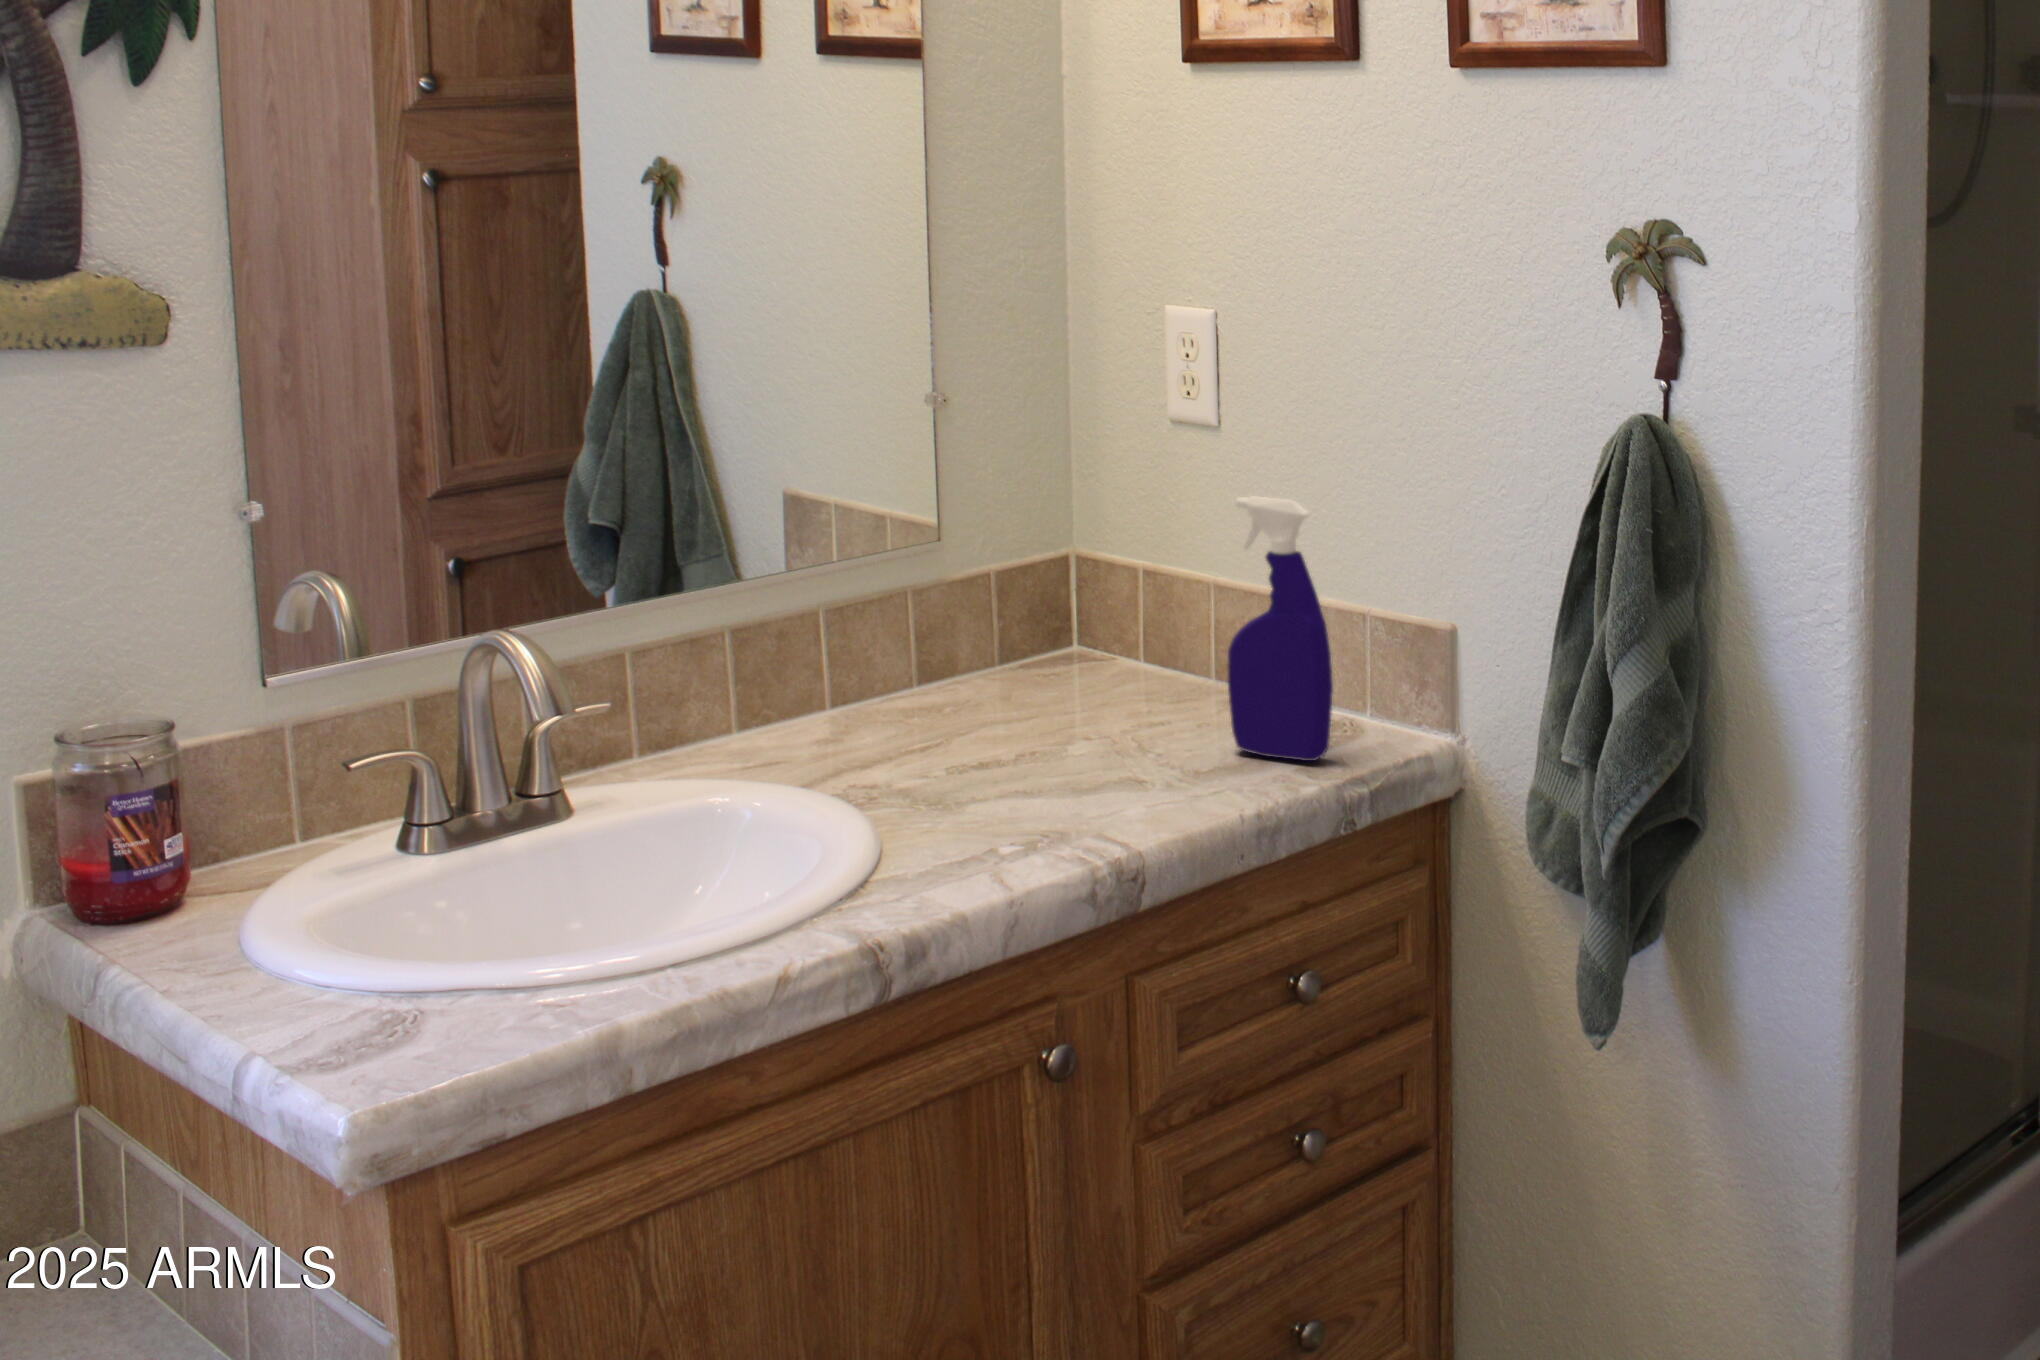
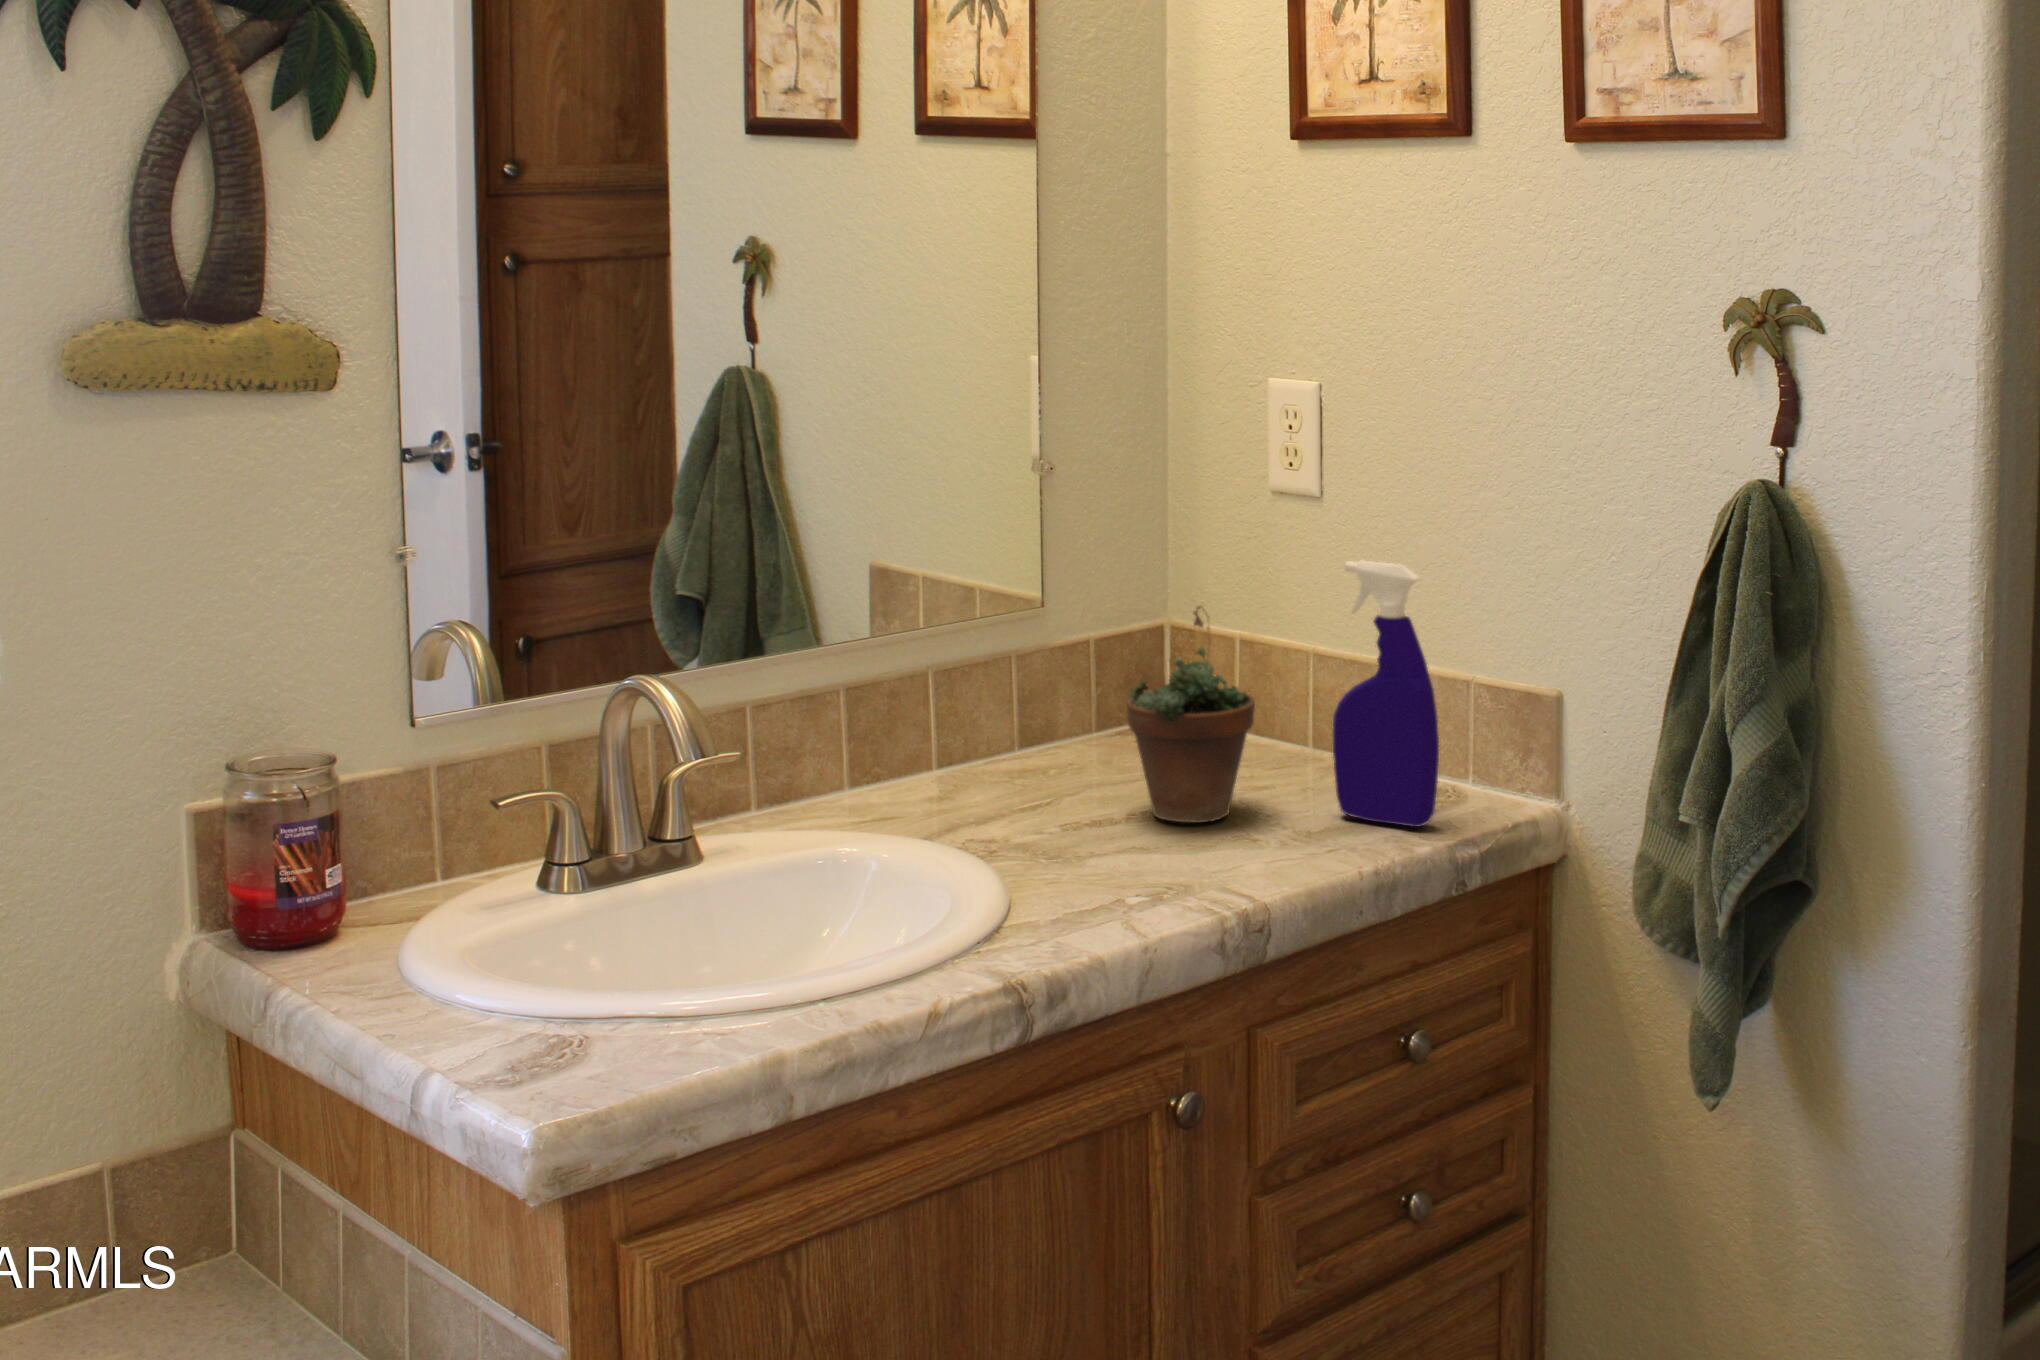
succulent plant: none [1016,544,1148,762] -> present [1127,606,1255,823]

